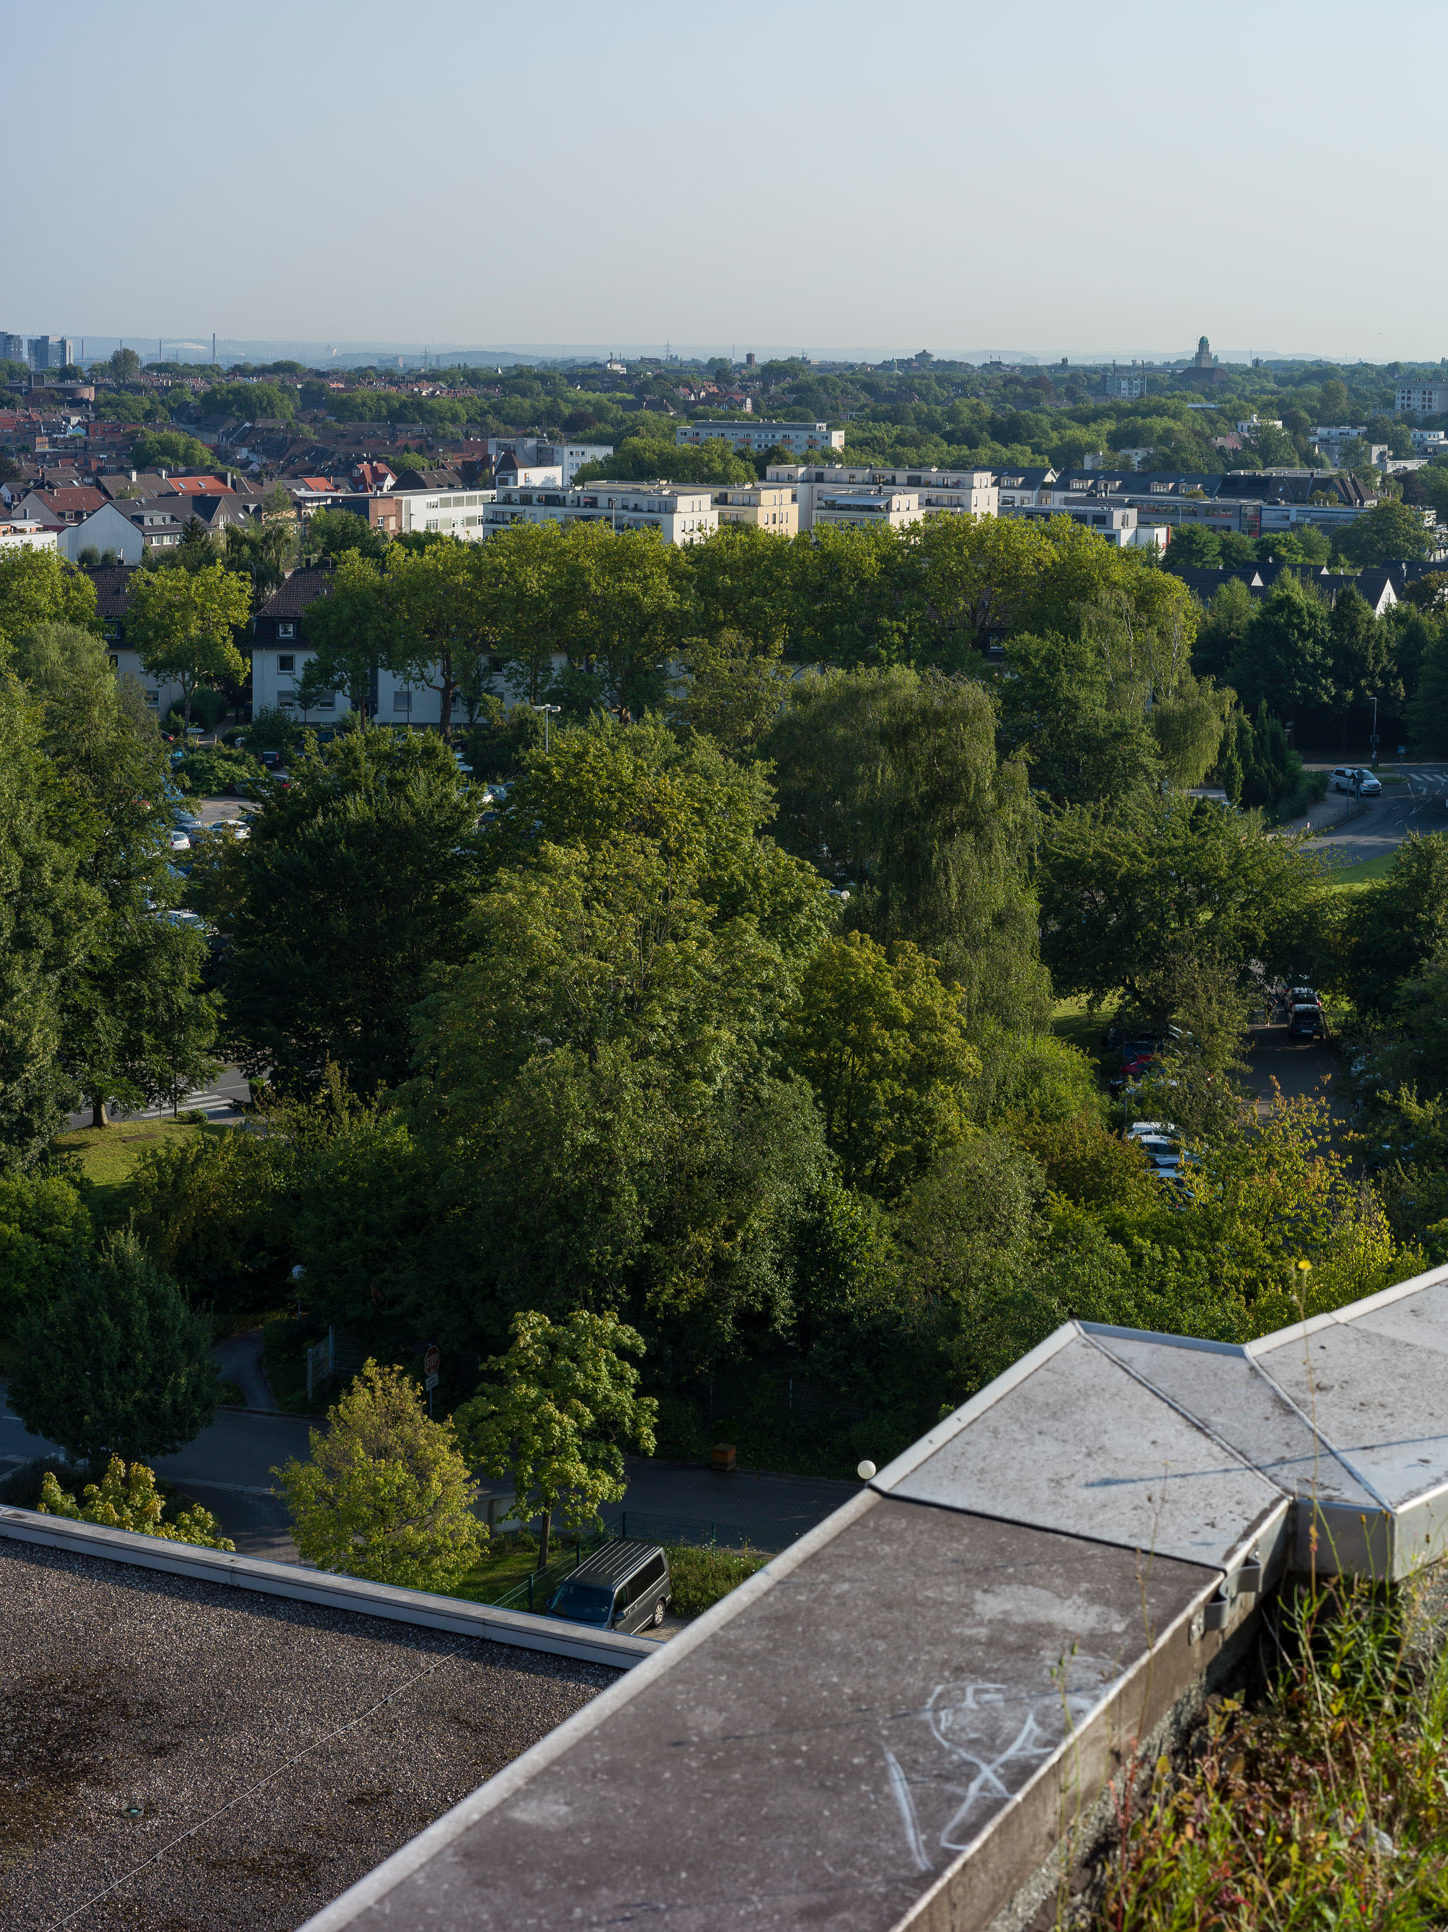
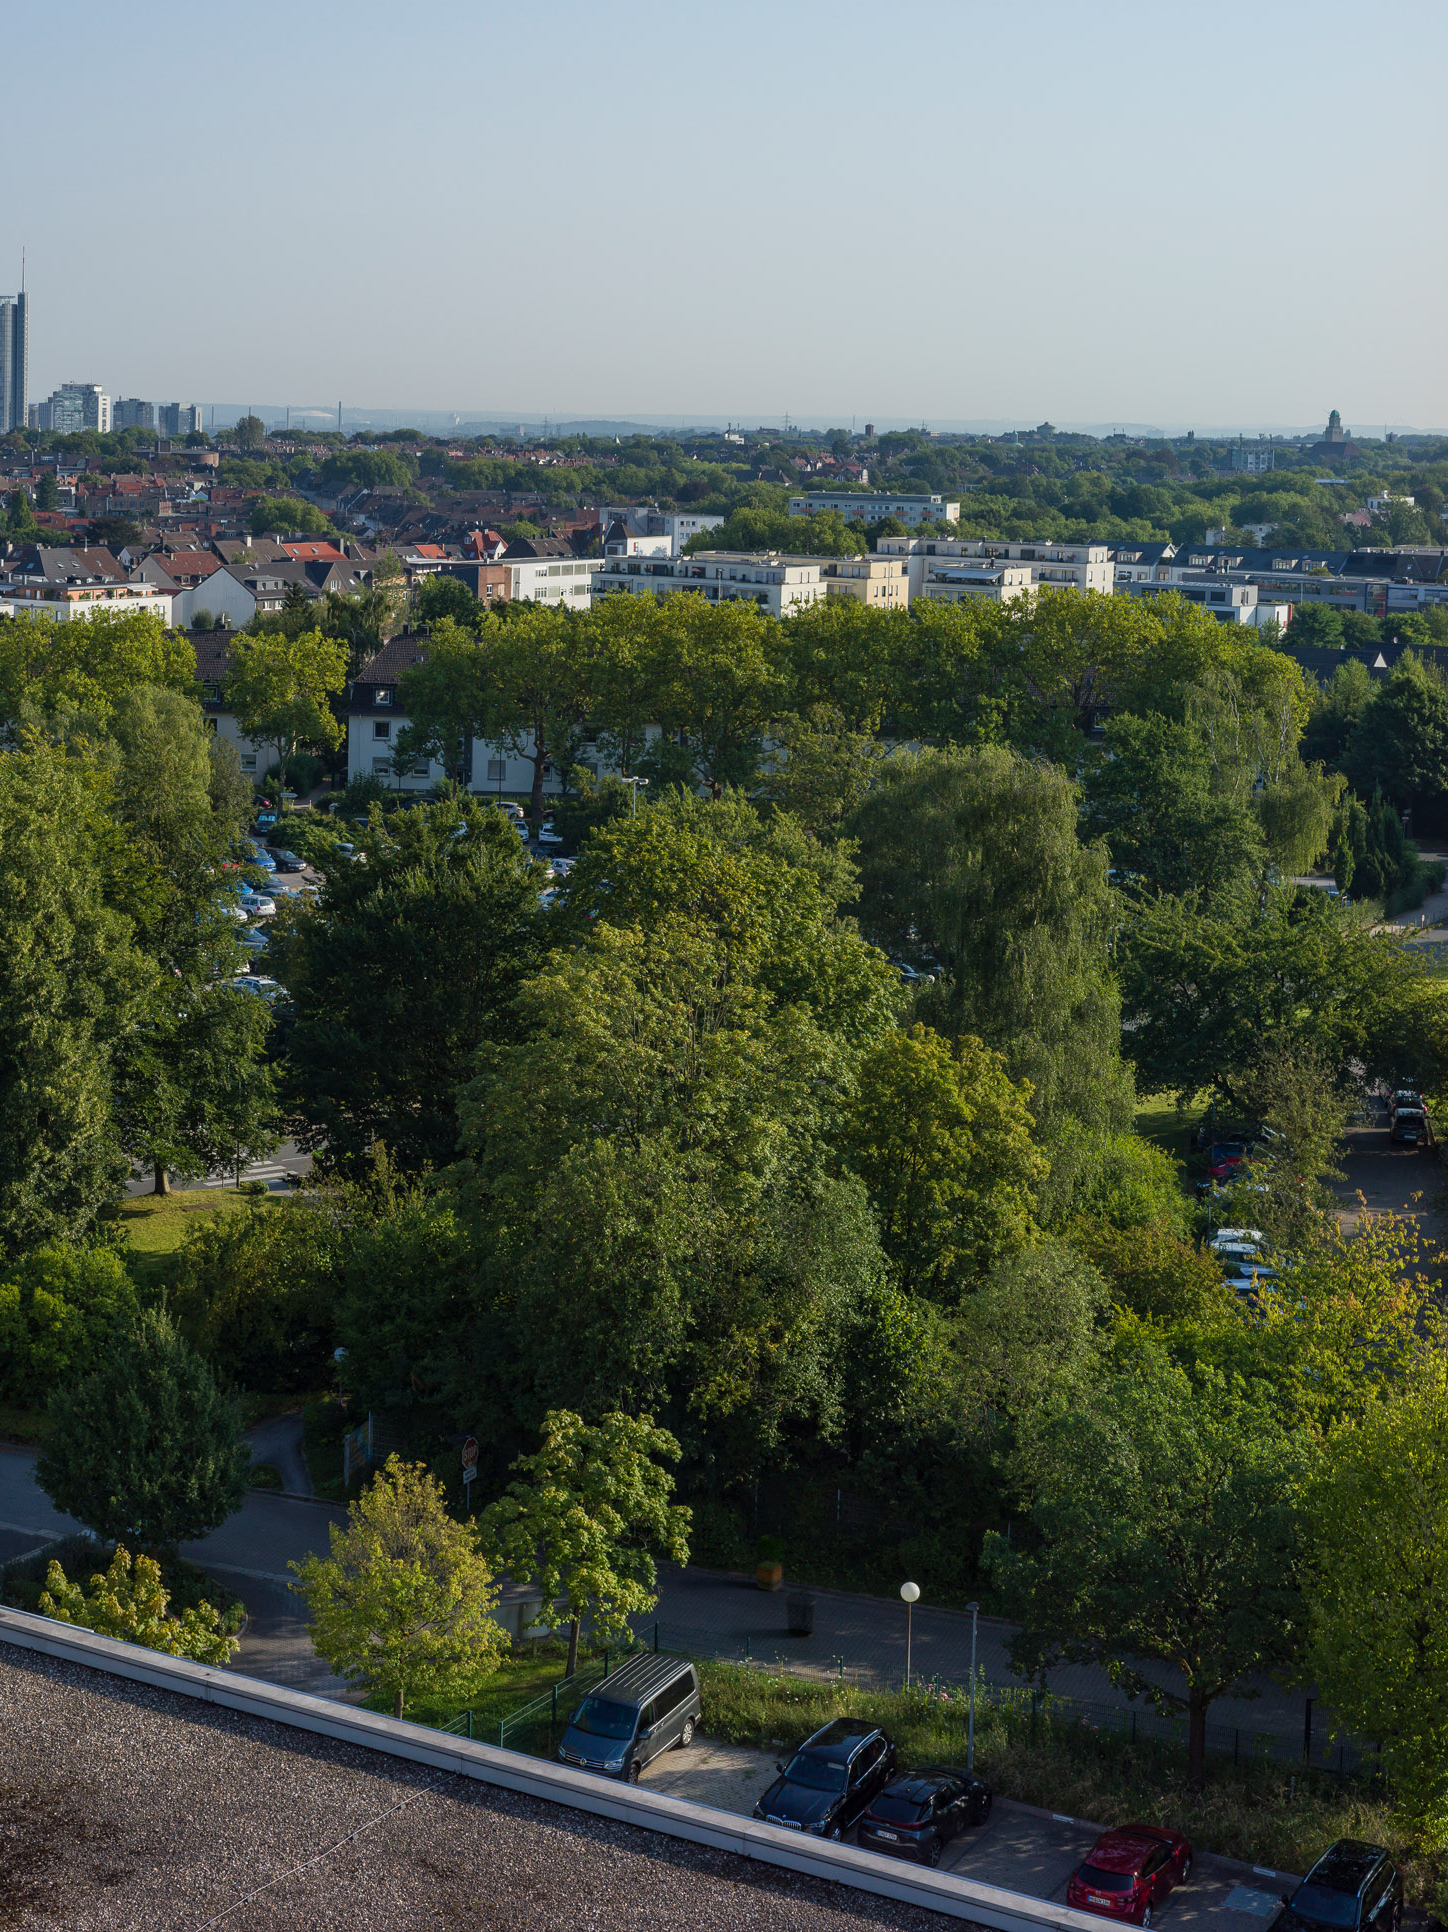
waste bin: none [740,1469,770,1511] -> present [786,1593,816,1637]

